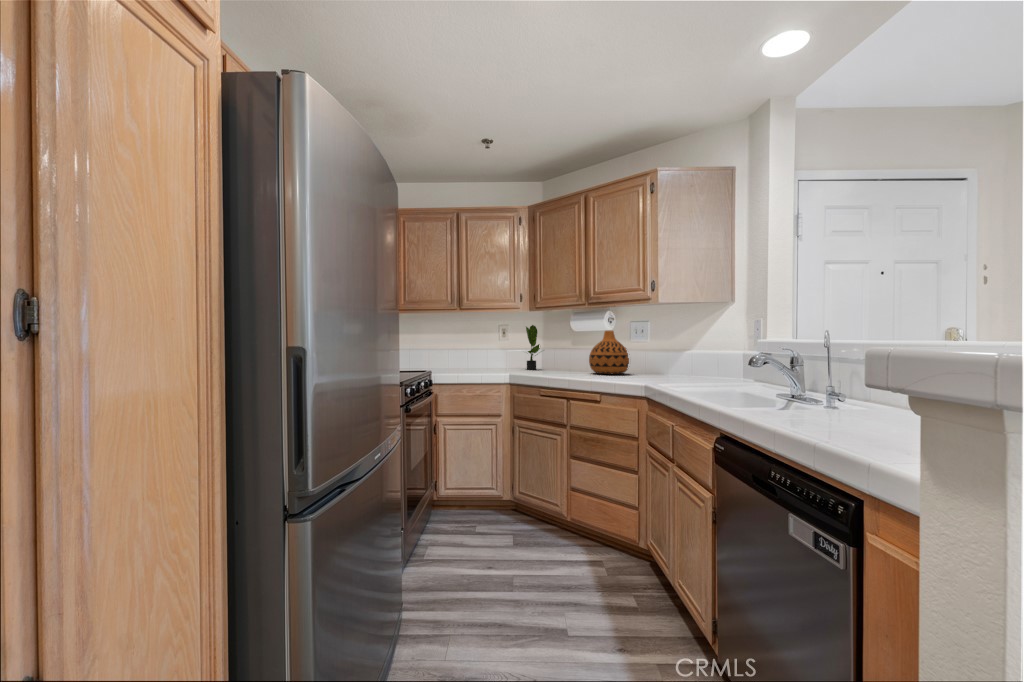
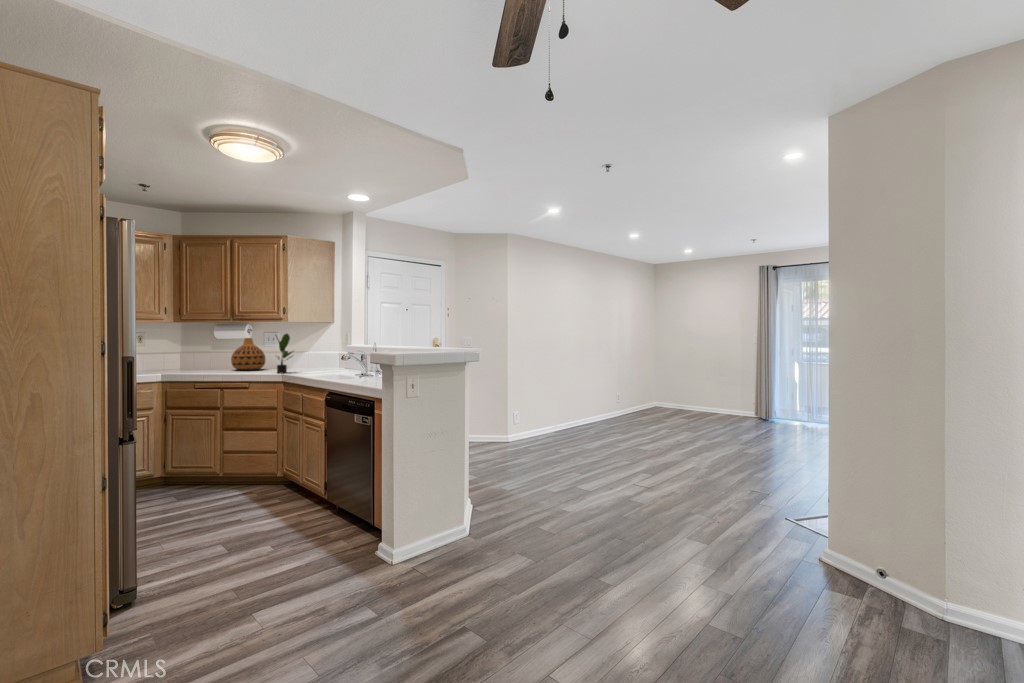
potted plant: present [526,325,540,370] -> present [276,334,292,373]

